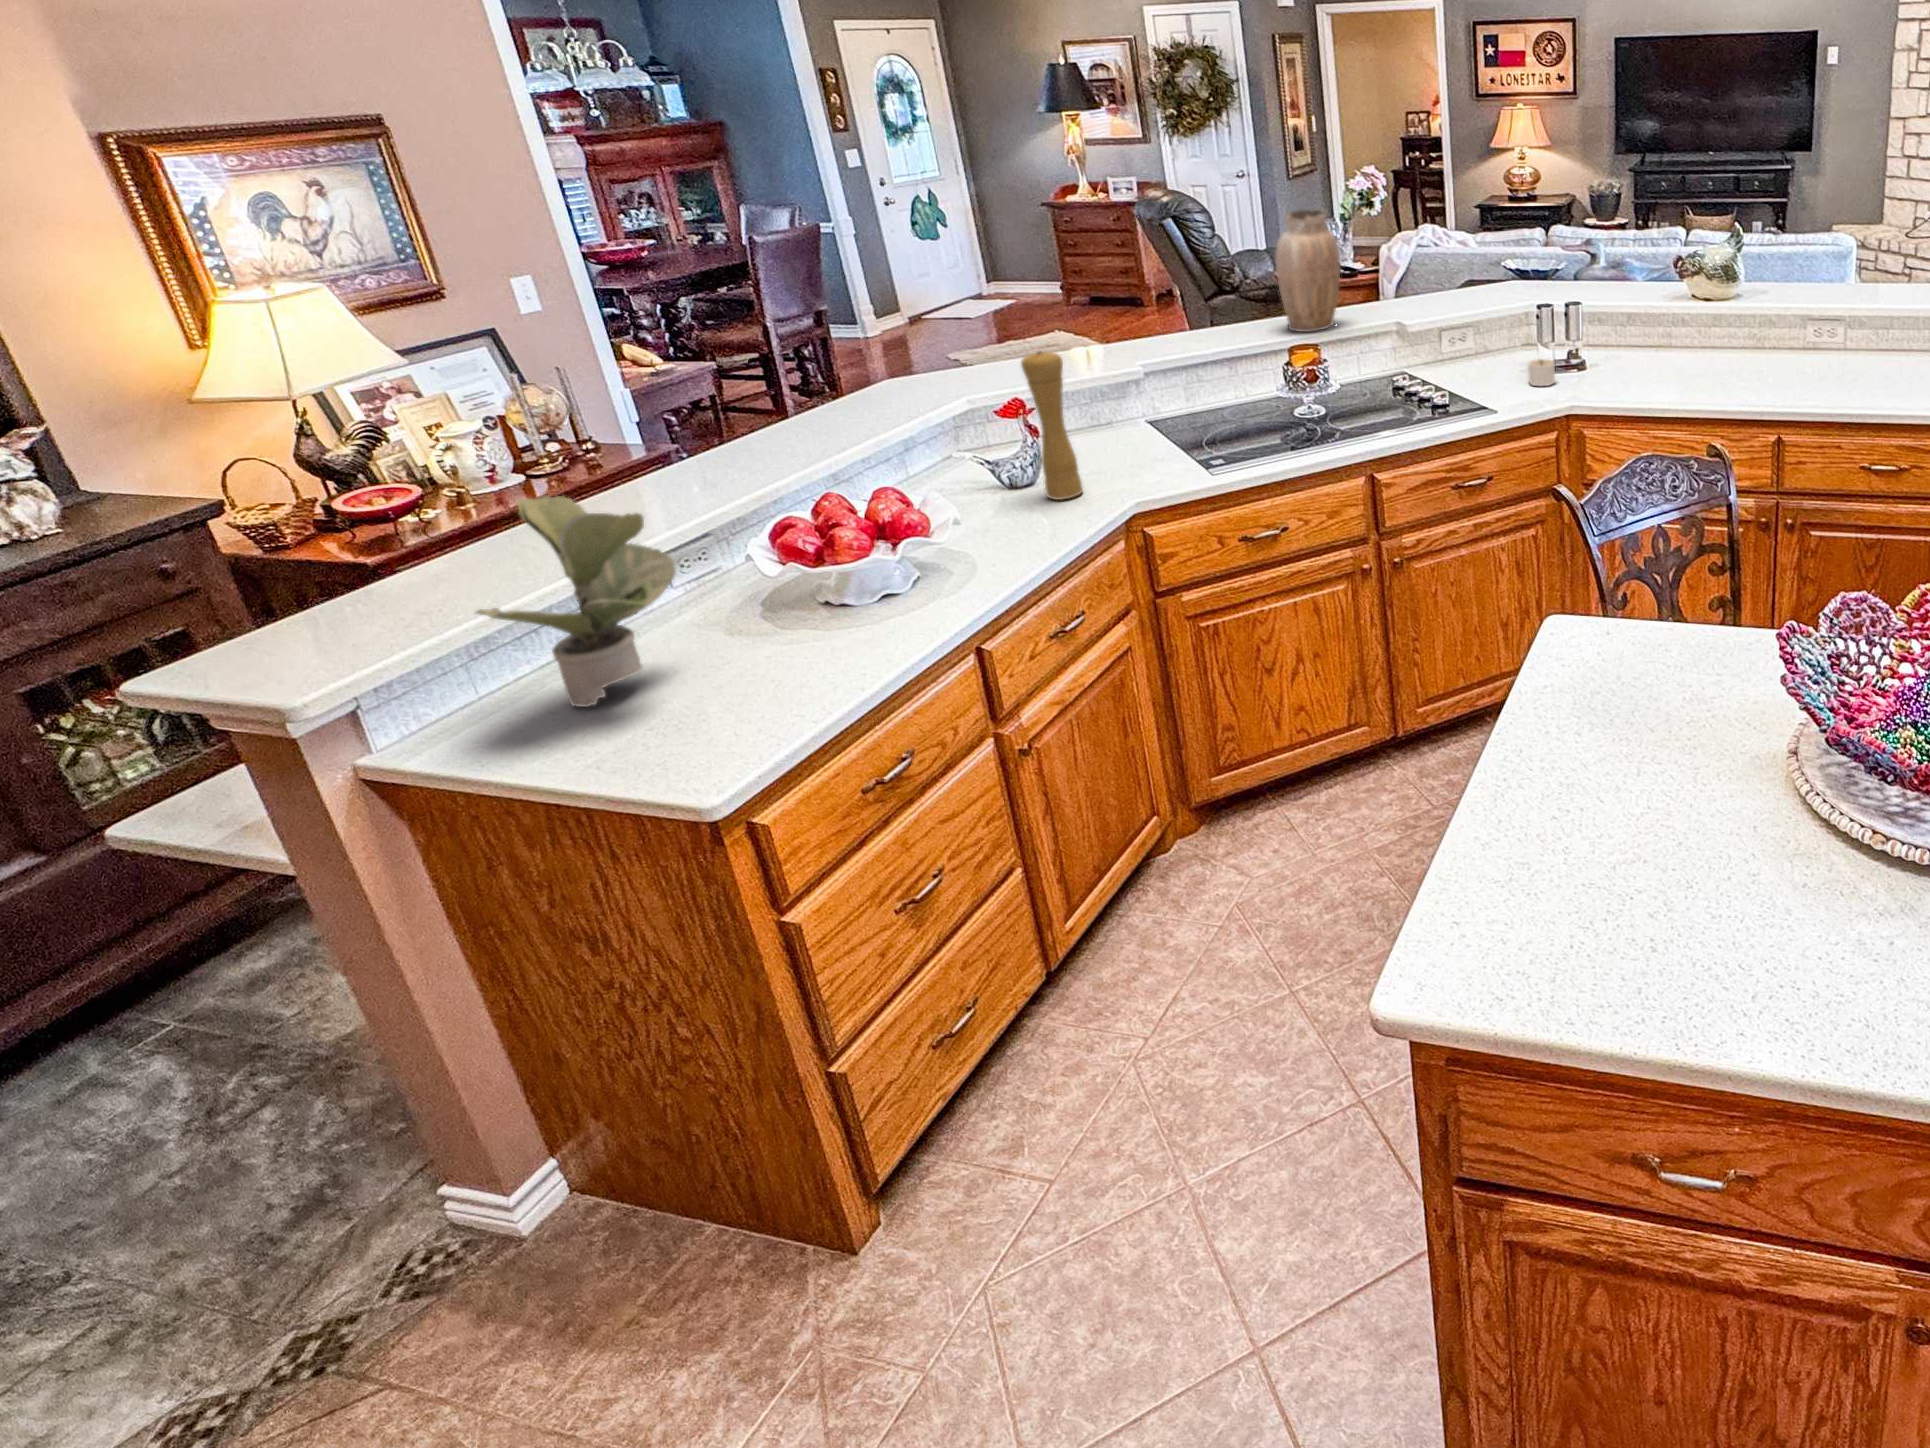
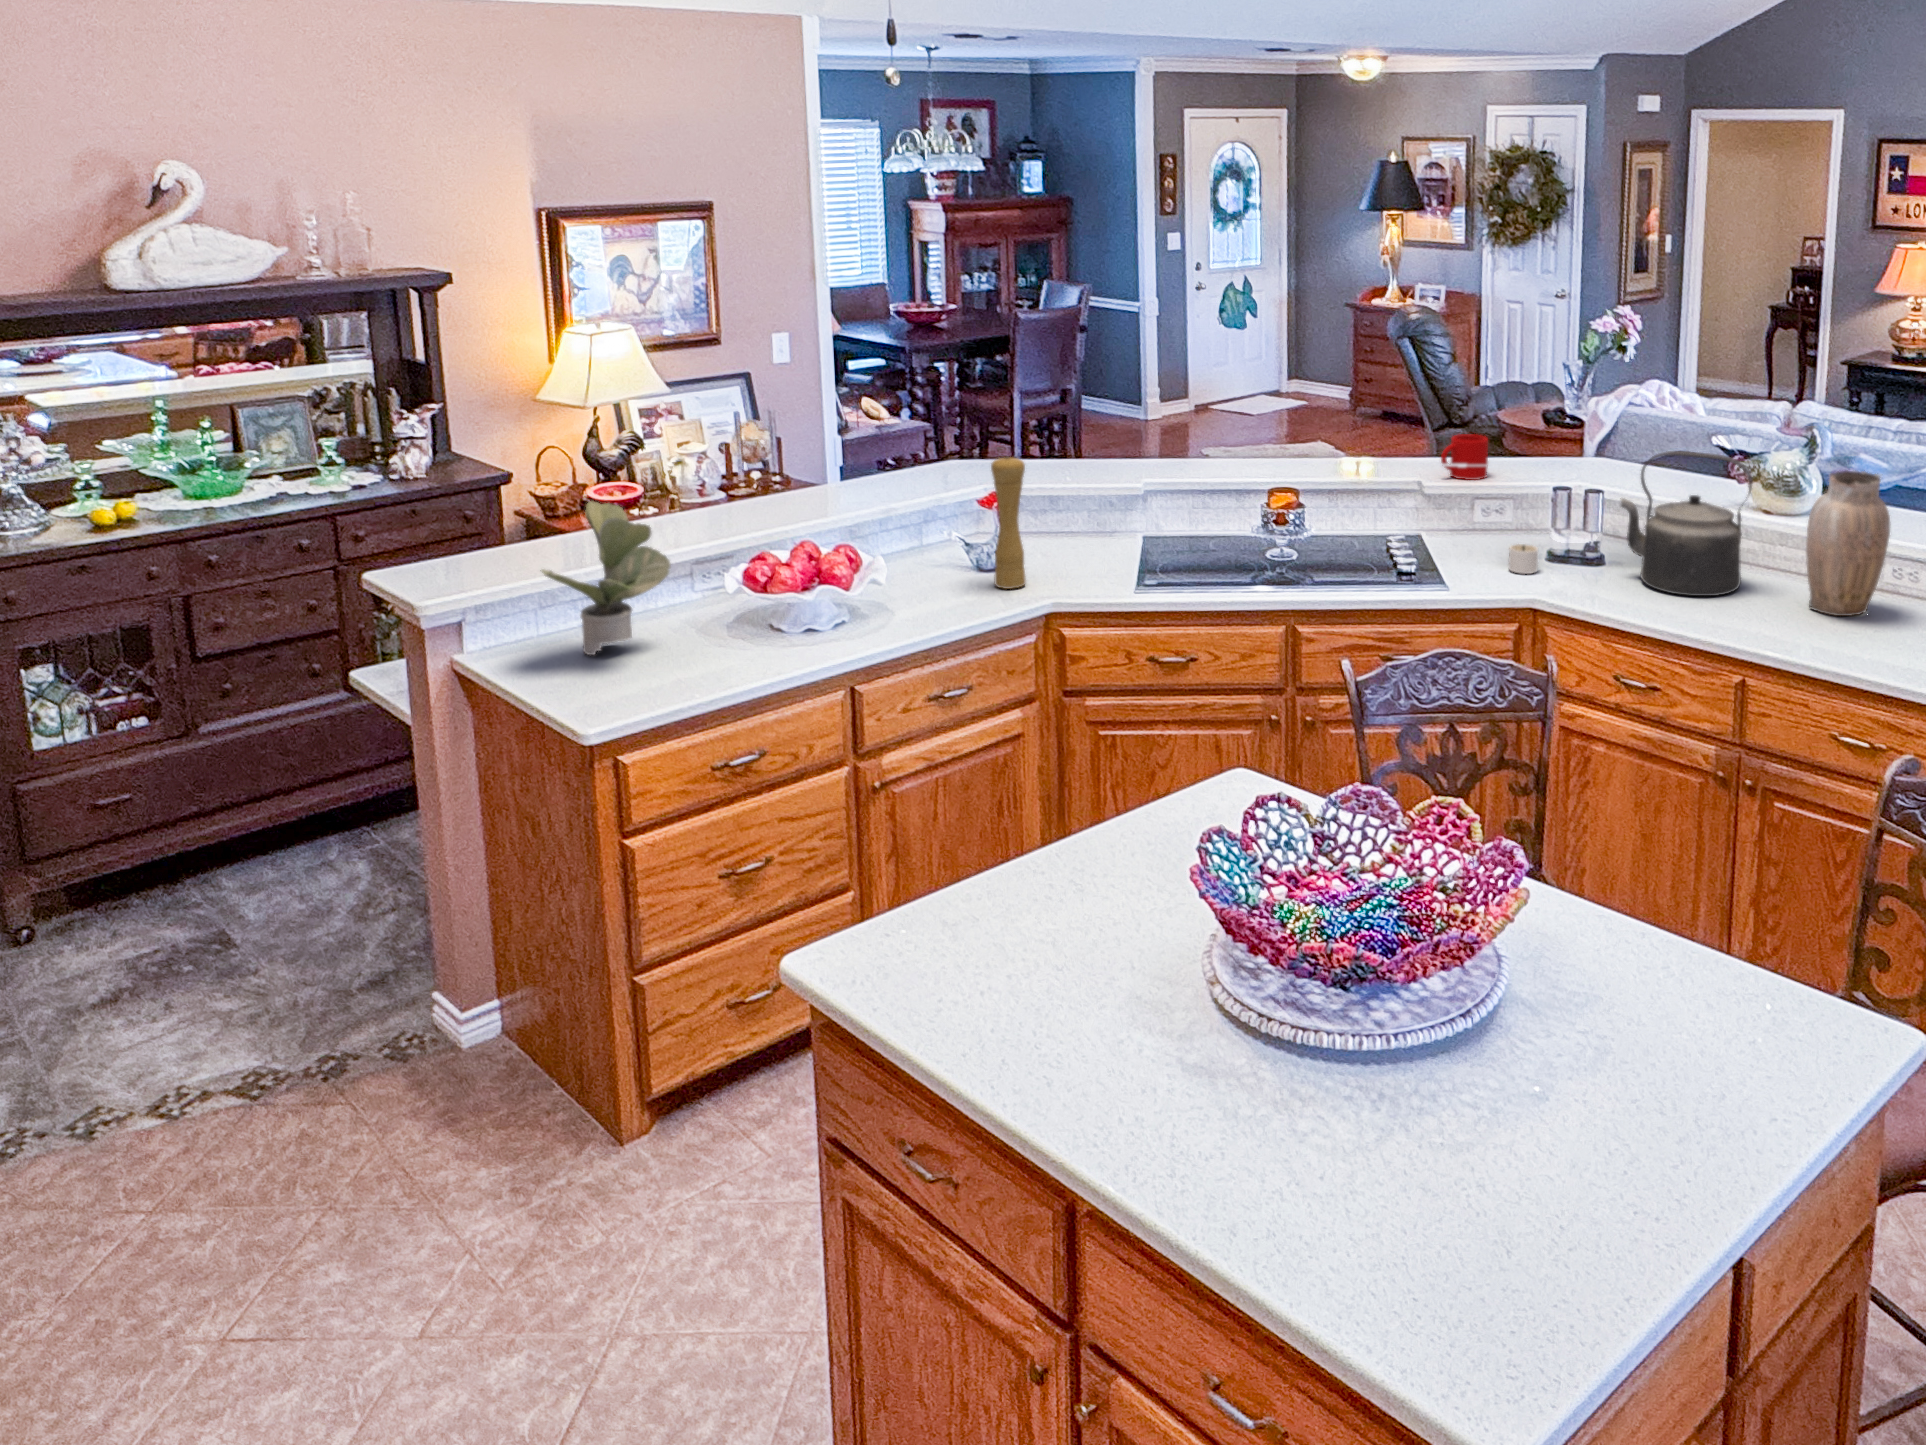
vase: present [1275,209,1340,332] -> present [1806,470,1890,616]
kettle: none [1620,250,1734,379] -> present [1620,451,1753,596]
mug: none [1418,269,1456,312] -> present [1441,434,1488,480]

